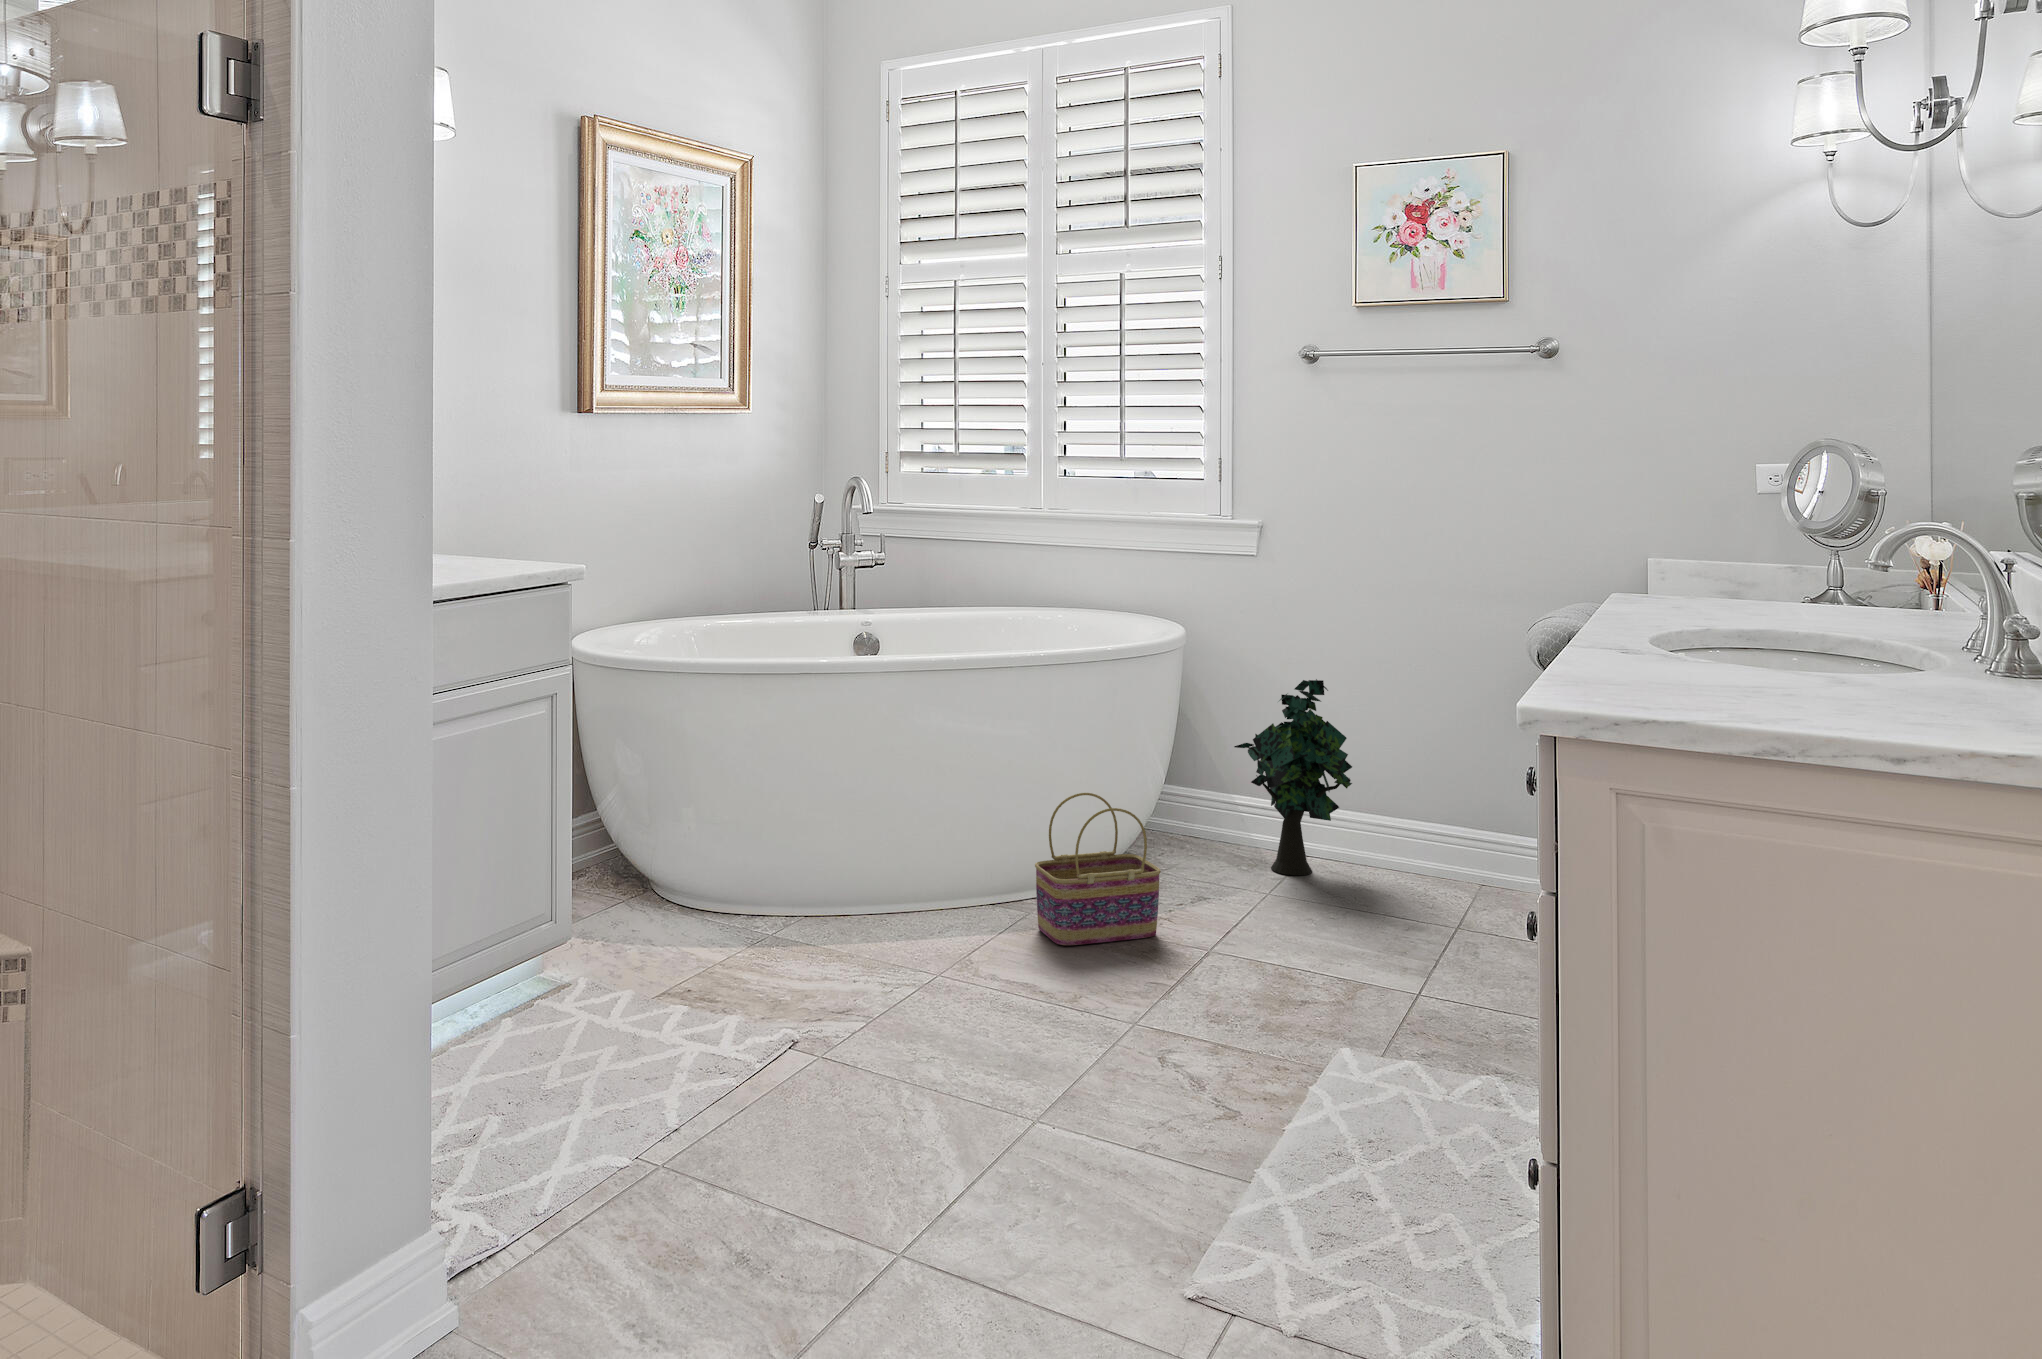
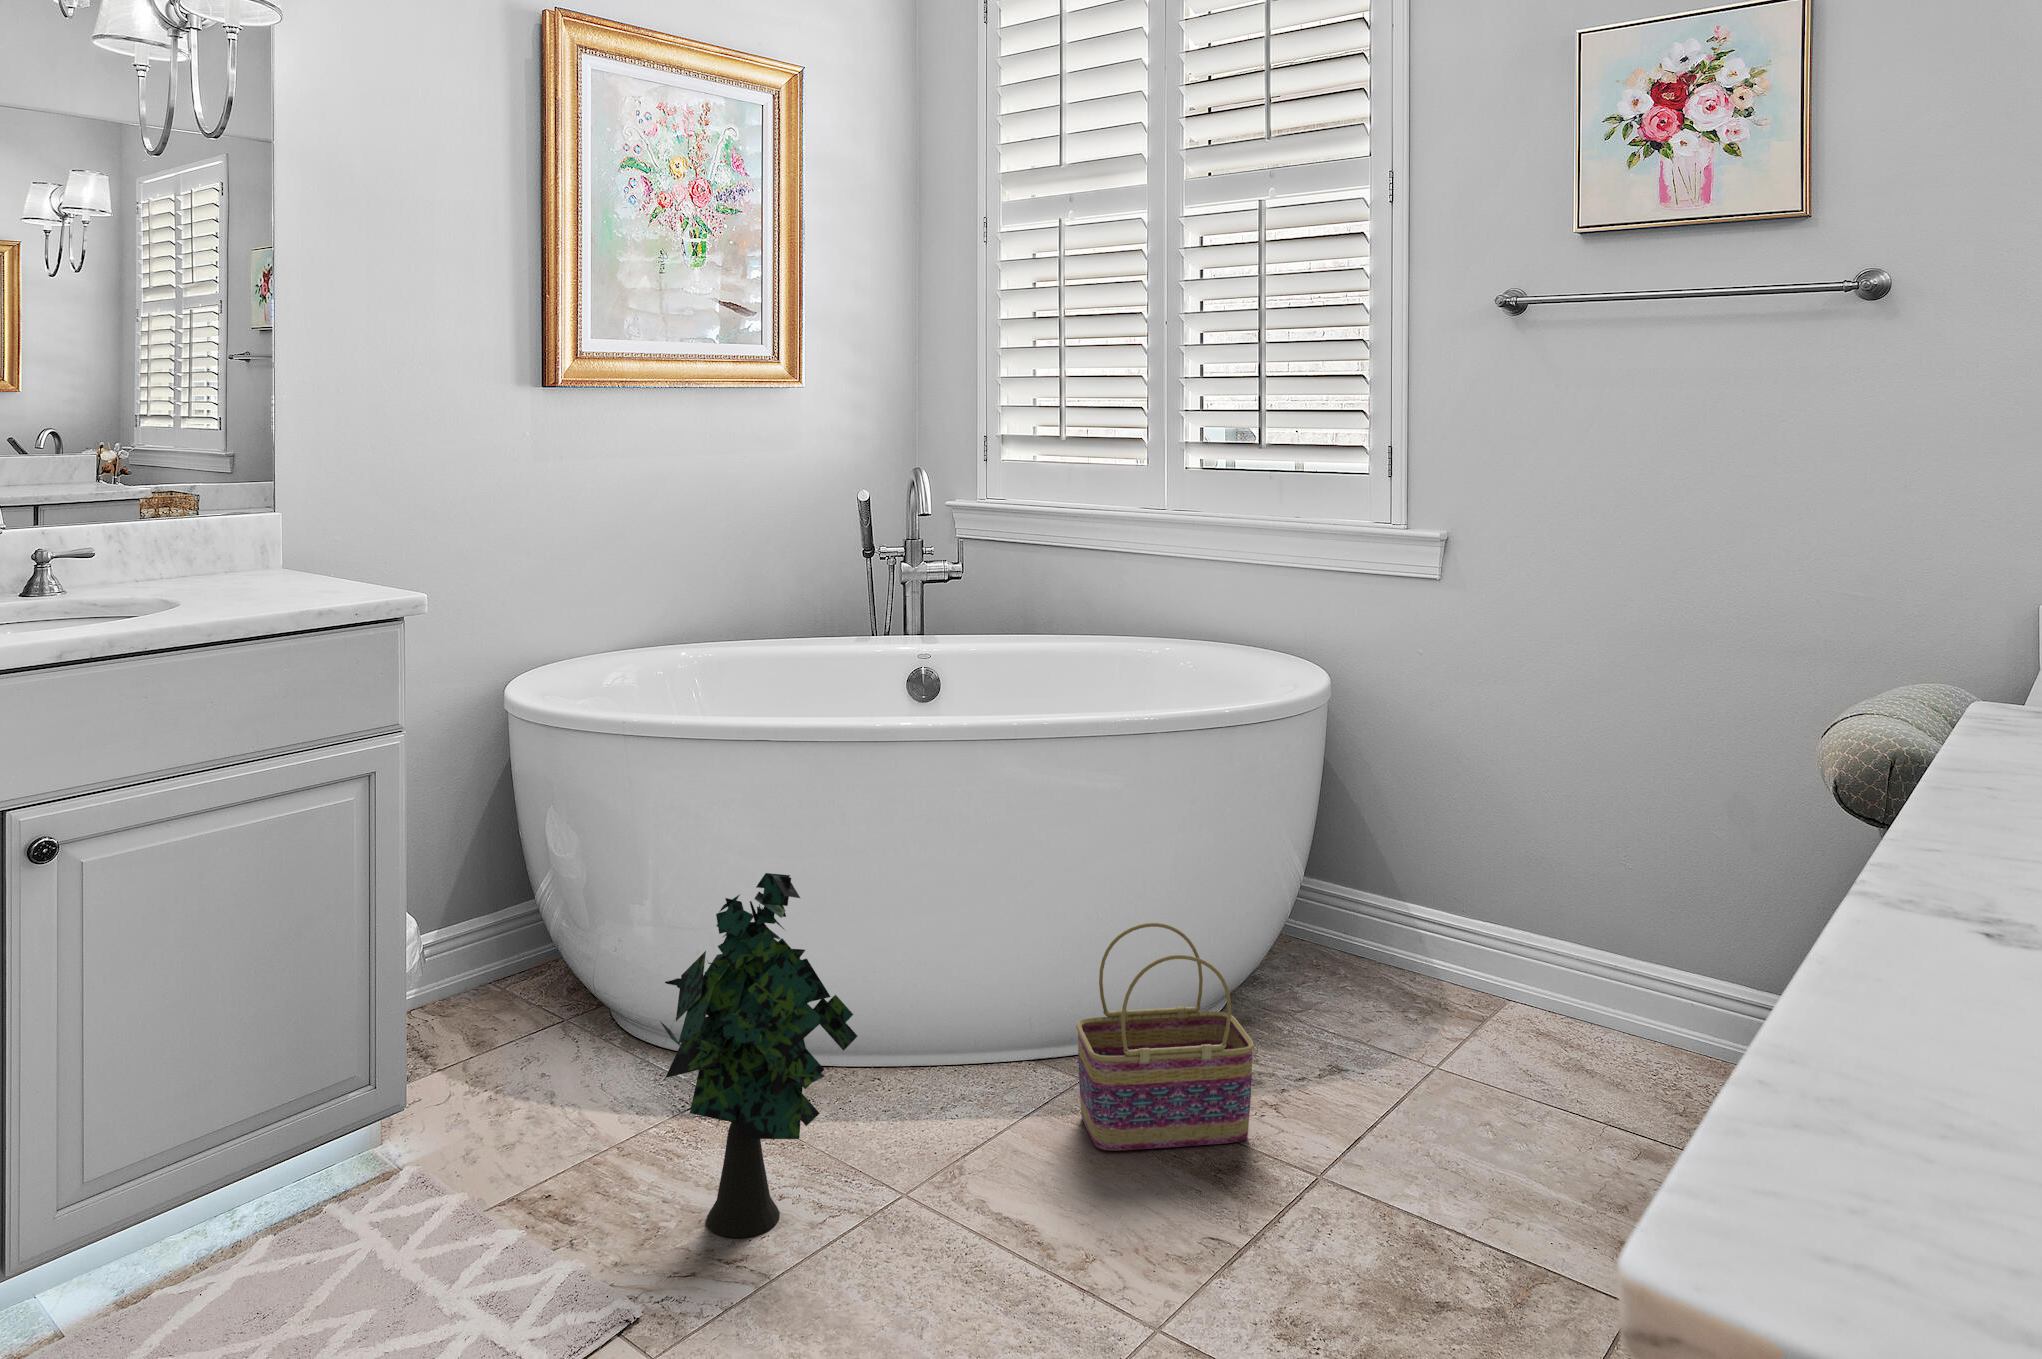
decorative plant: present [1234,679,1352,875] -> present [661,873,857,1237]

